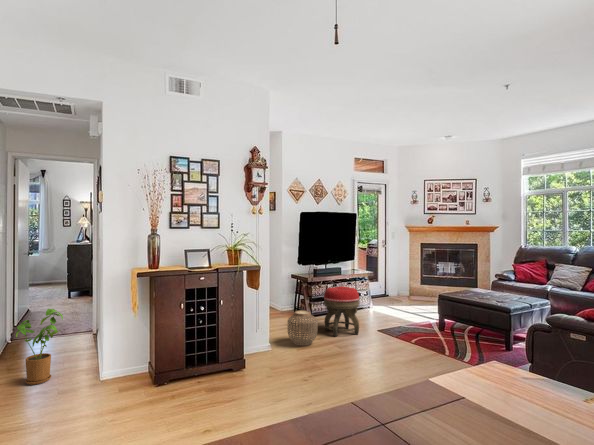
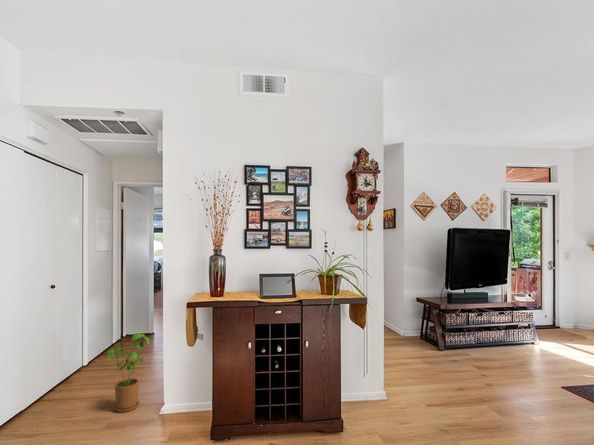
footstool: present [324,286,359,337] -> none [457,322,513,395]
woven basket: present [288,310,318,346] -> none [403,354,445,403]

